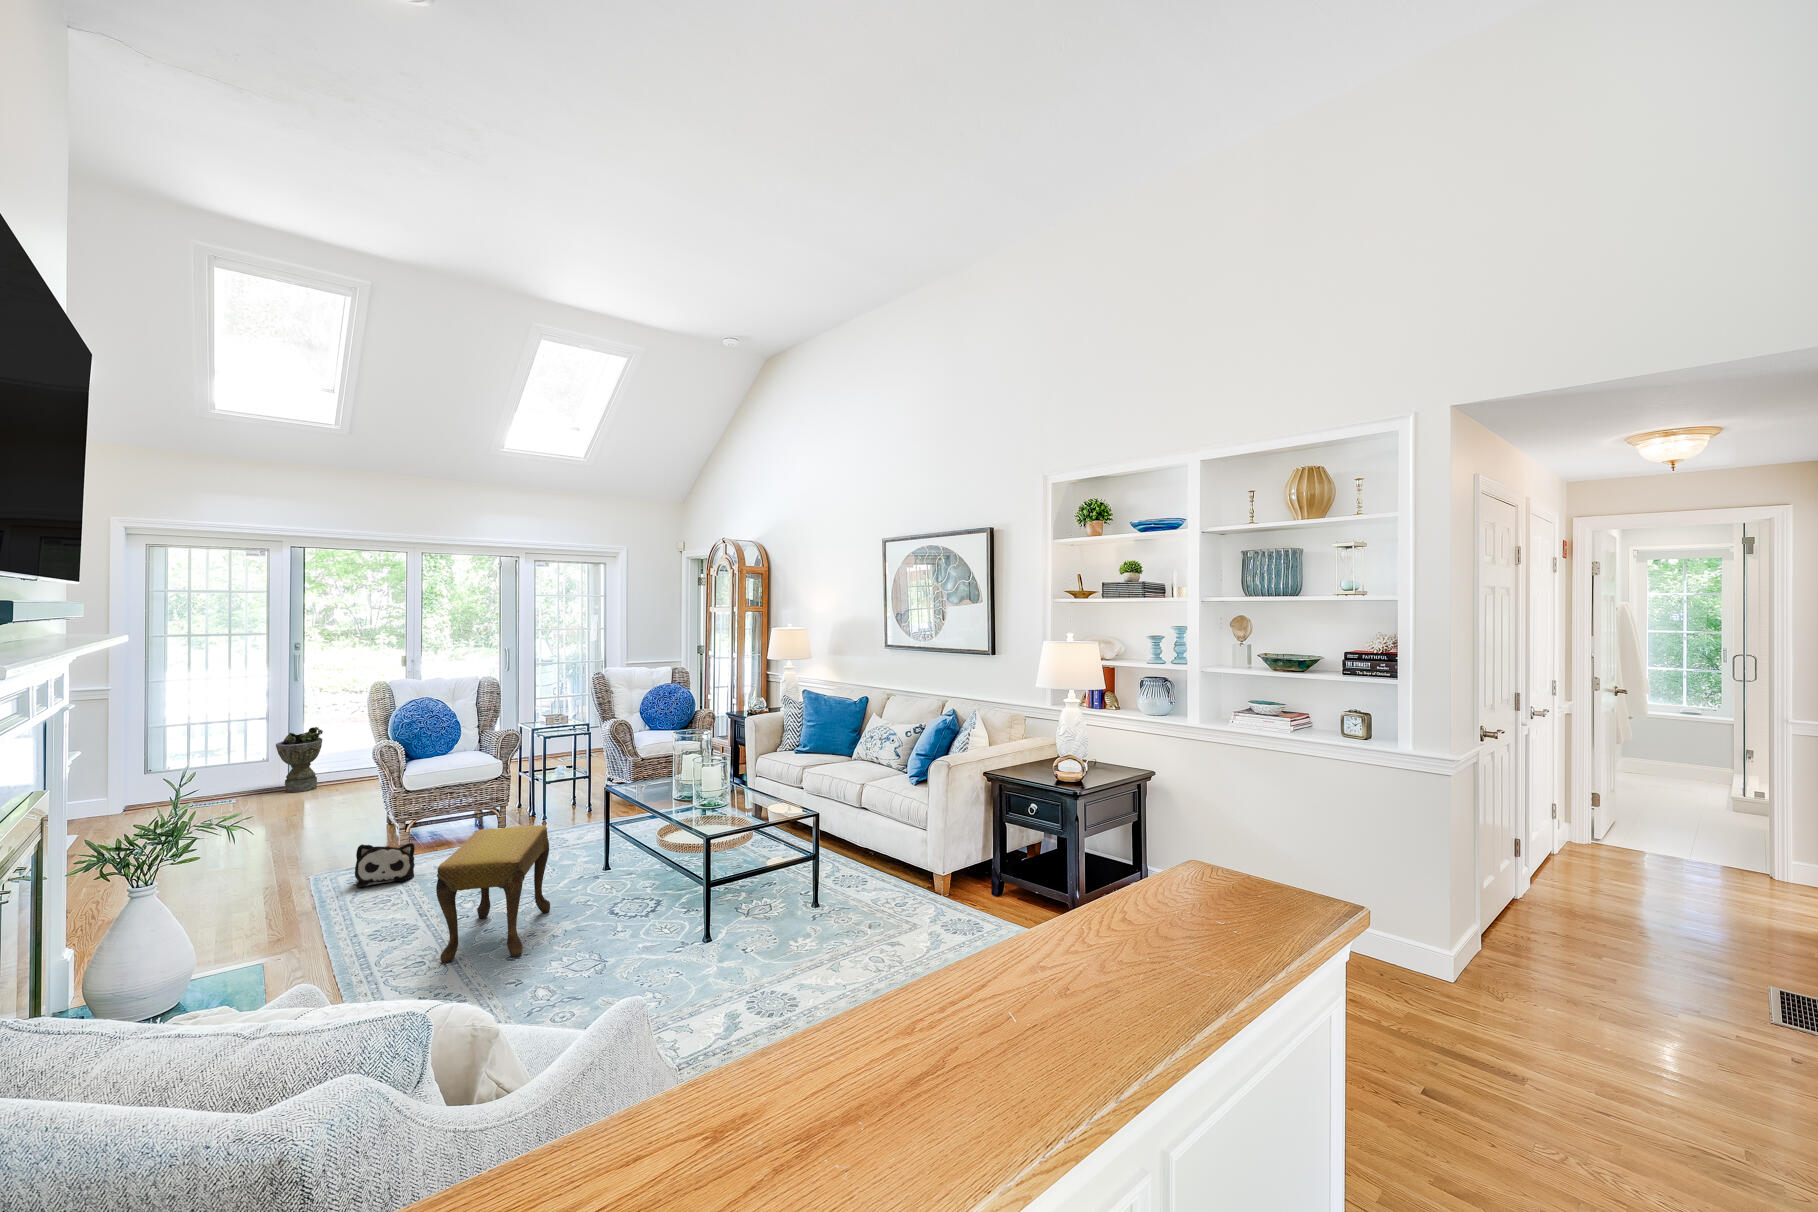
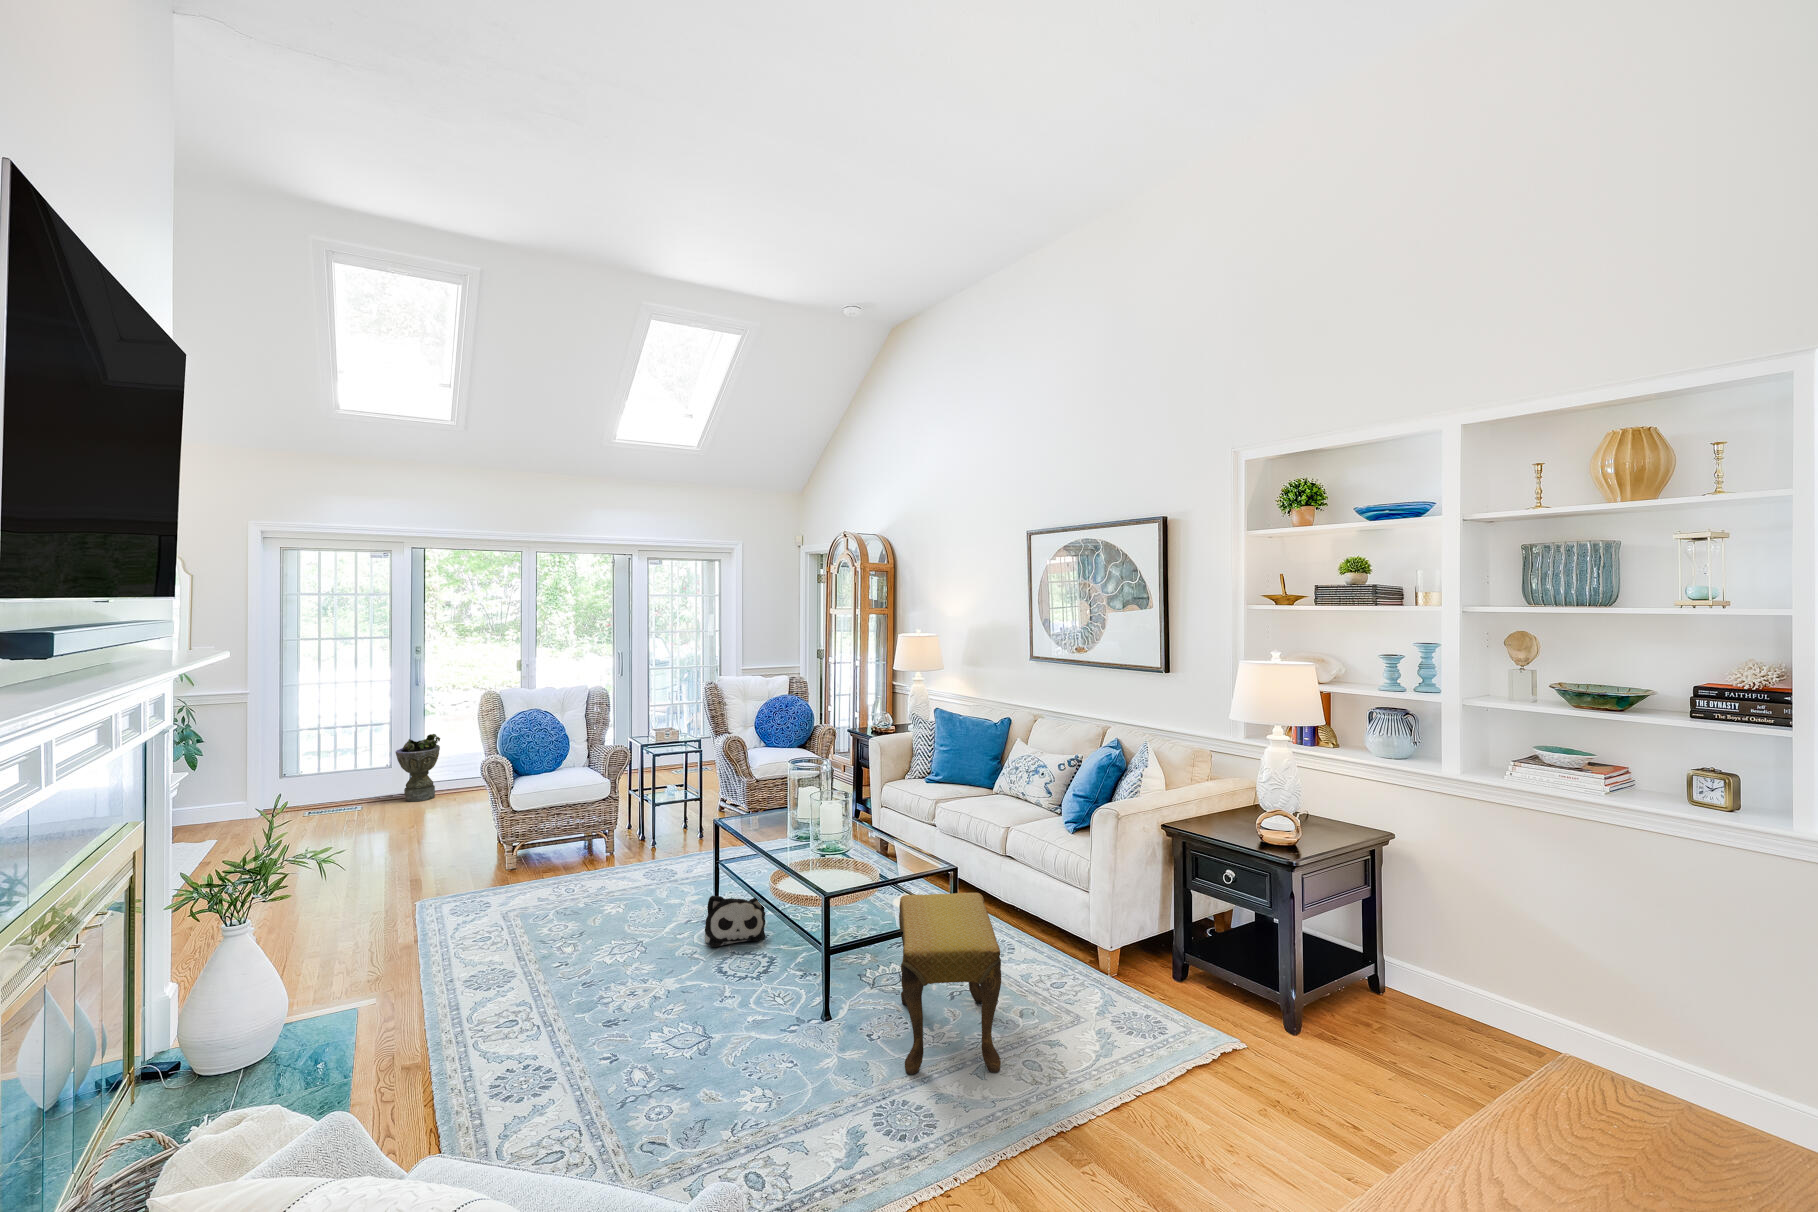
footstool: present [436,825,550,963] -> present [899,893,1001,1075]
plush toy: present [355,843,415,888] -> present [705,896,765,947]

